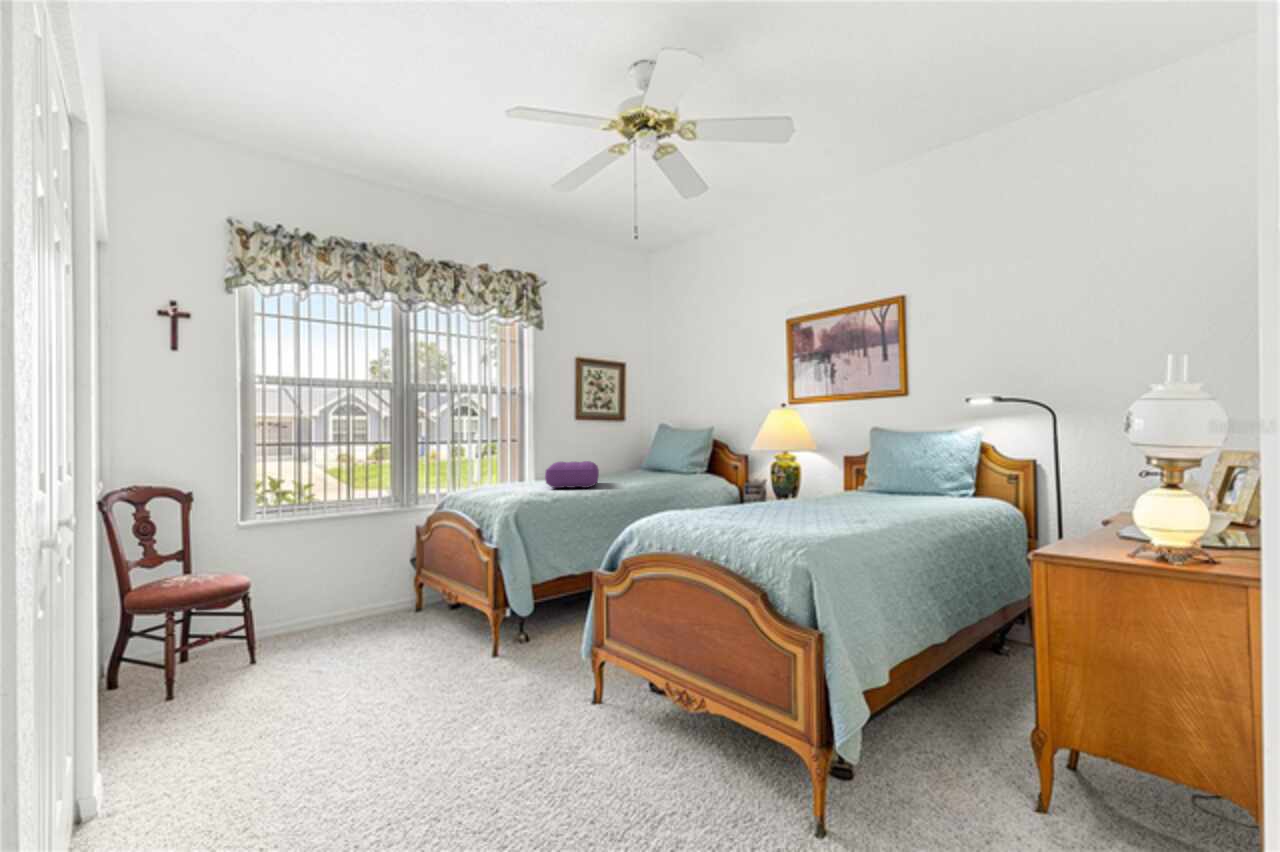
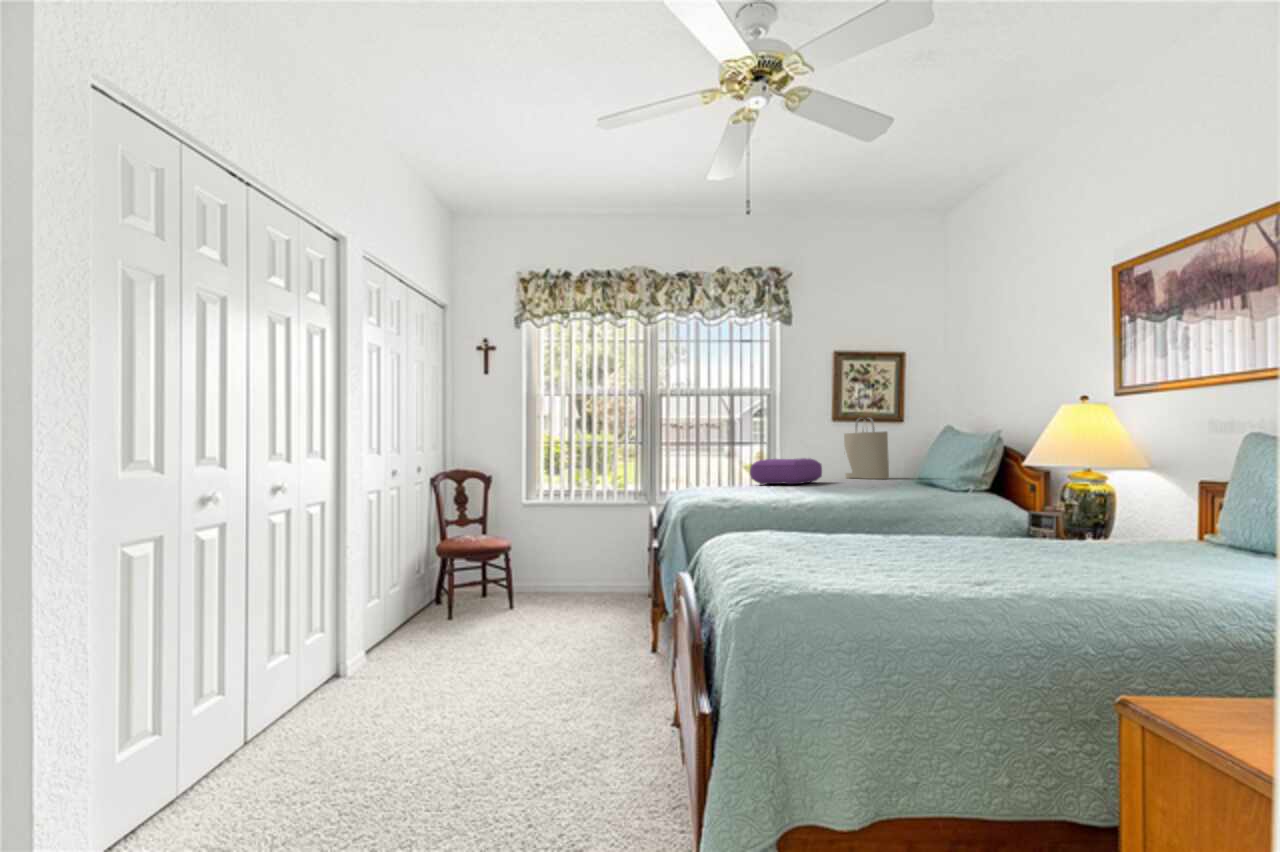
tote bag: none [592,422,639,477] -> present [844,418,889,479]

